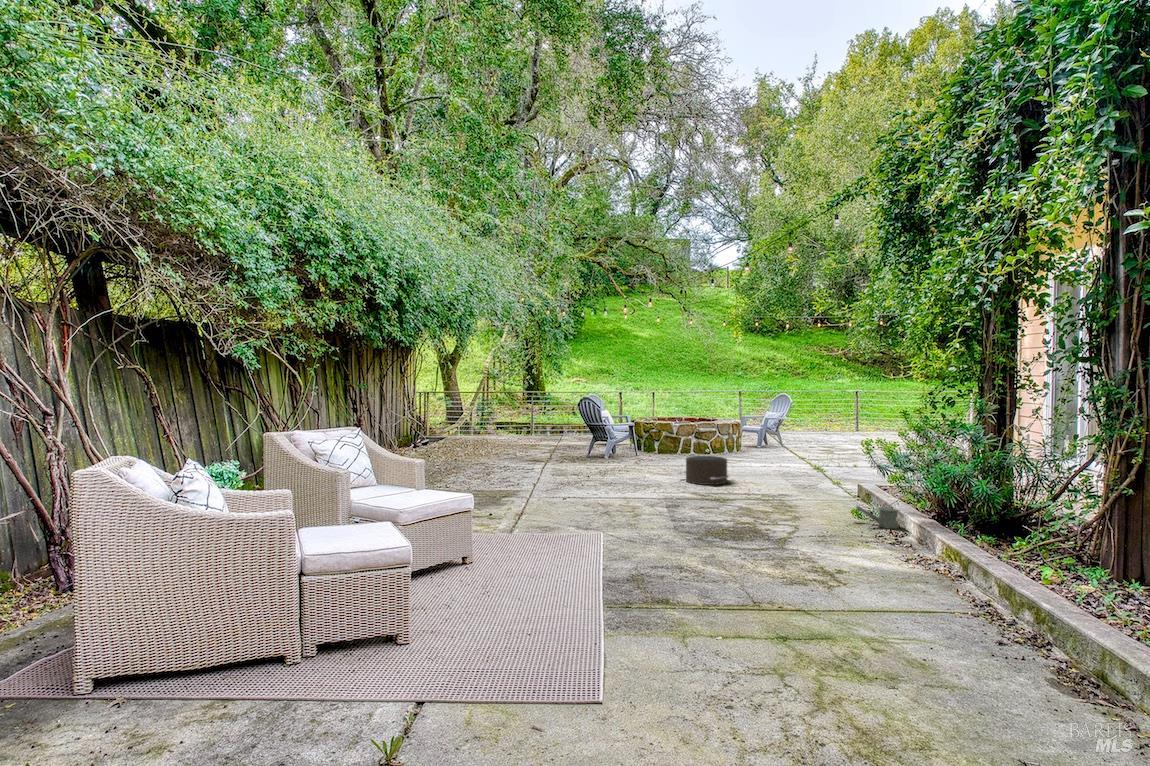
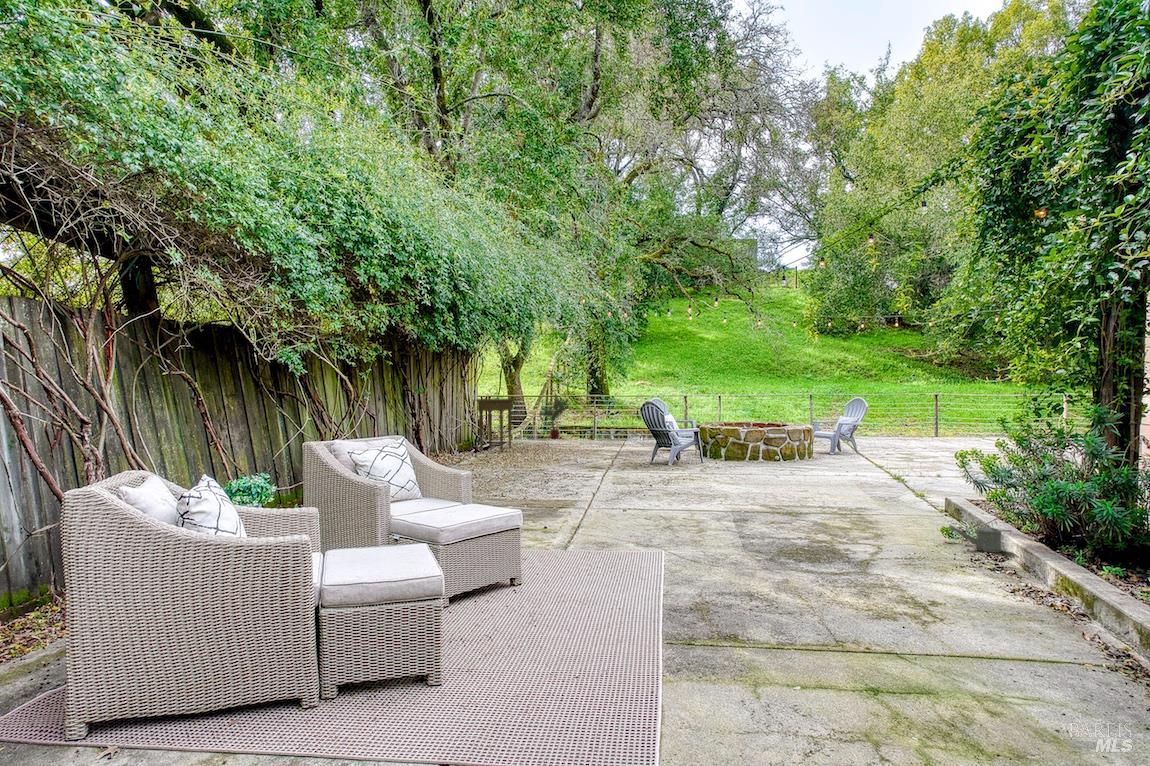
potted tree: none [476,390,506,436] -> present [540,393,568,438]
side table: none [412,396,452,449] -> present [476,399,514,451]
pouf: present [679,456,728,485] -> none [744,464,801,495]

